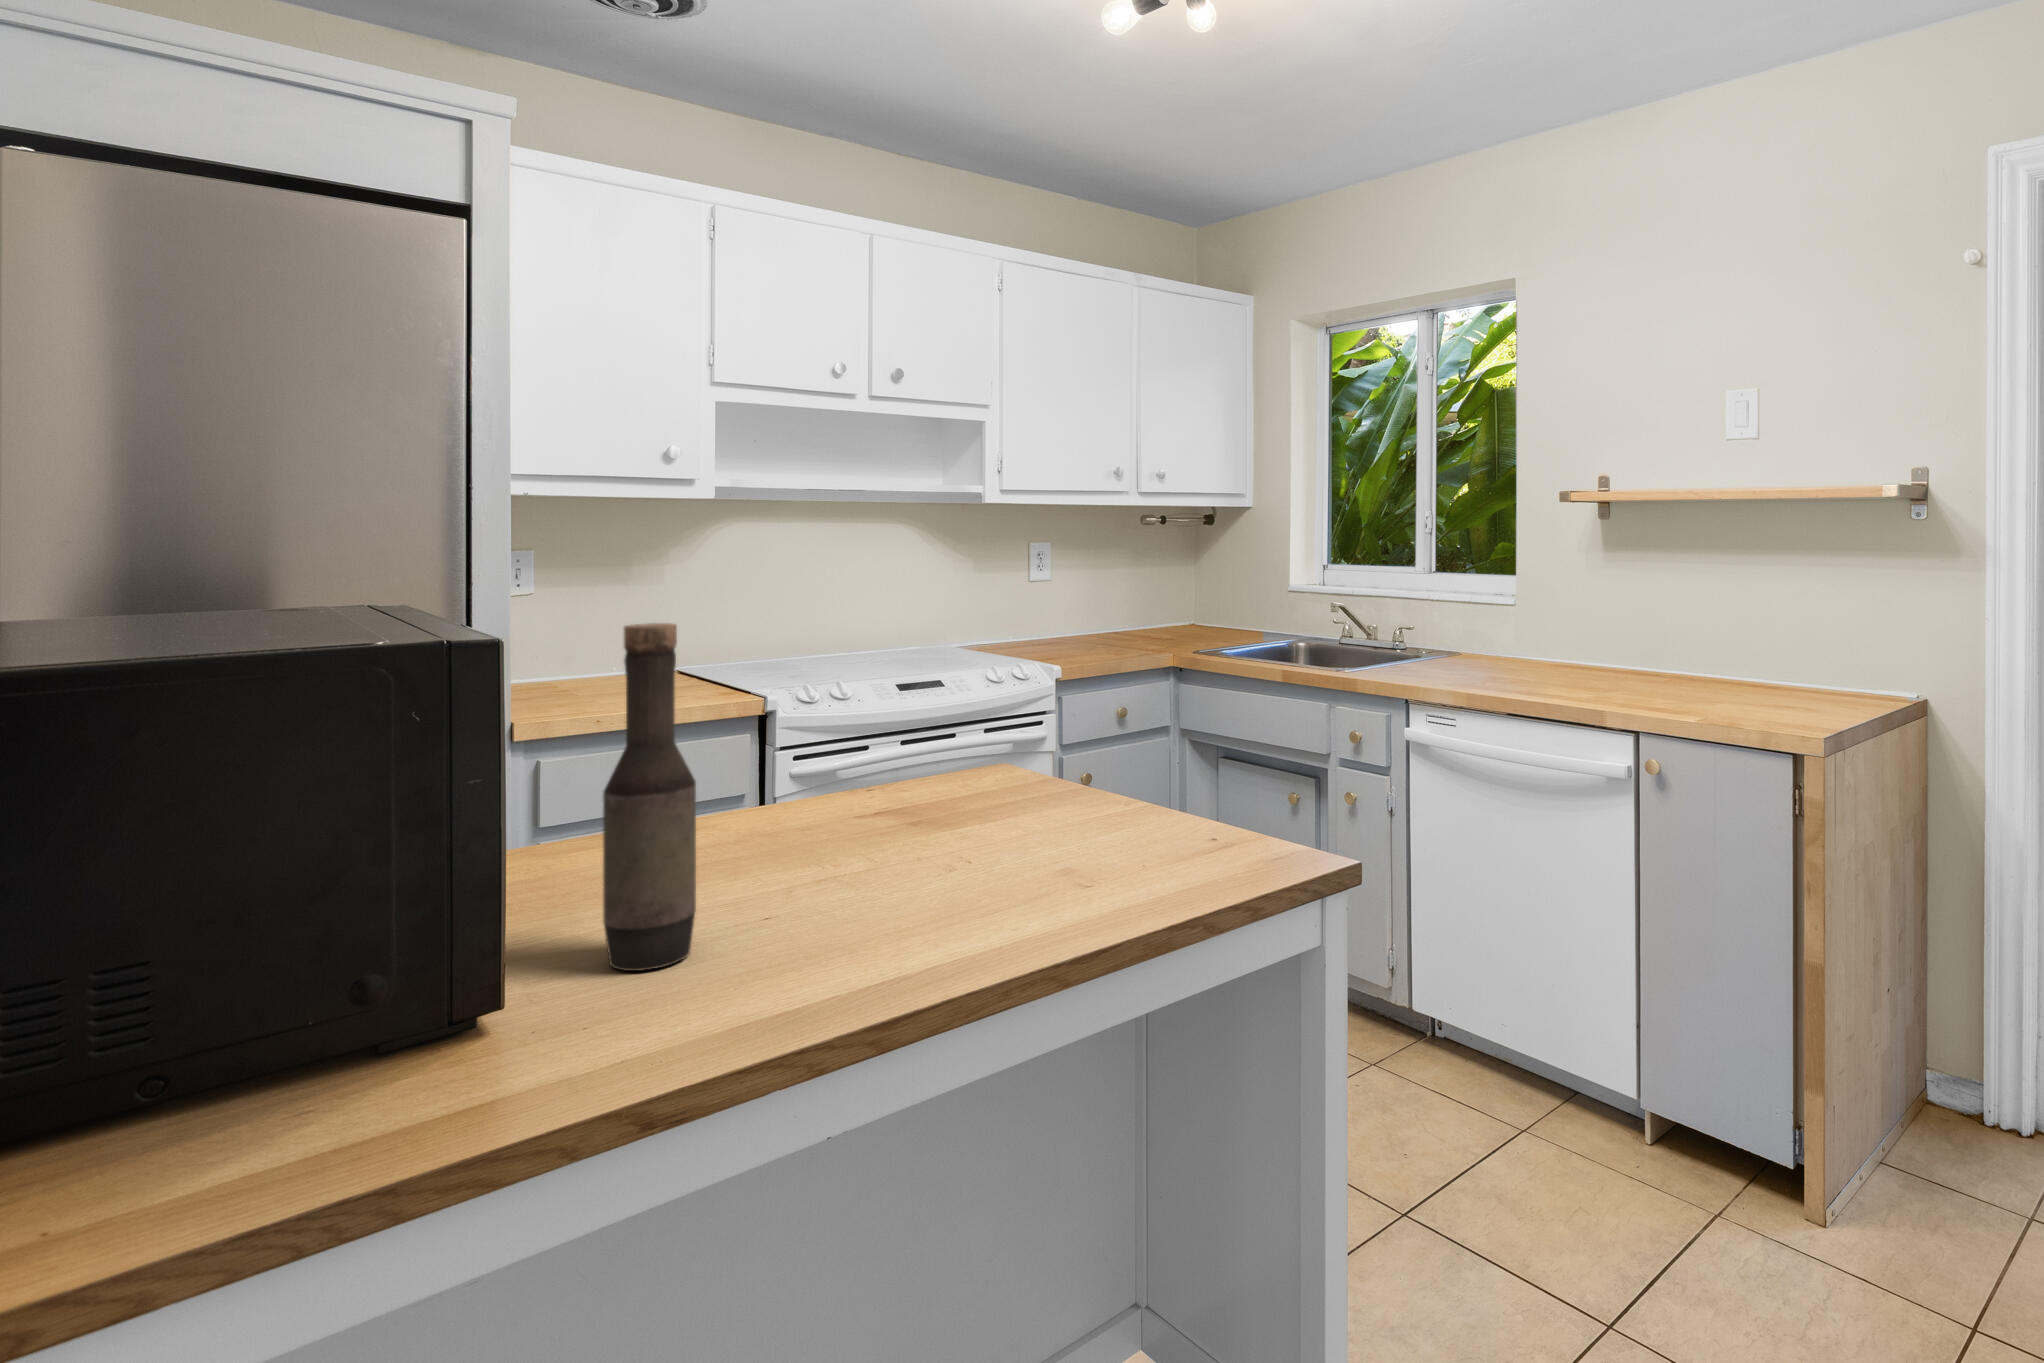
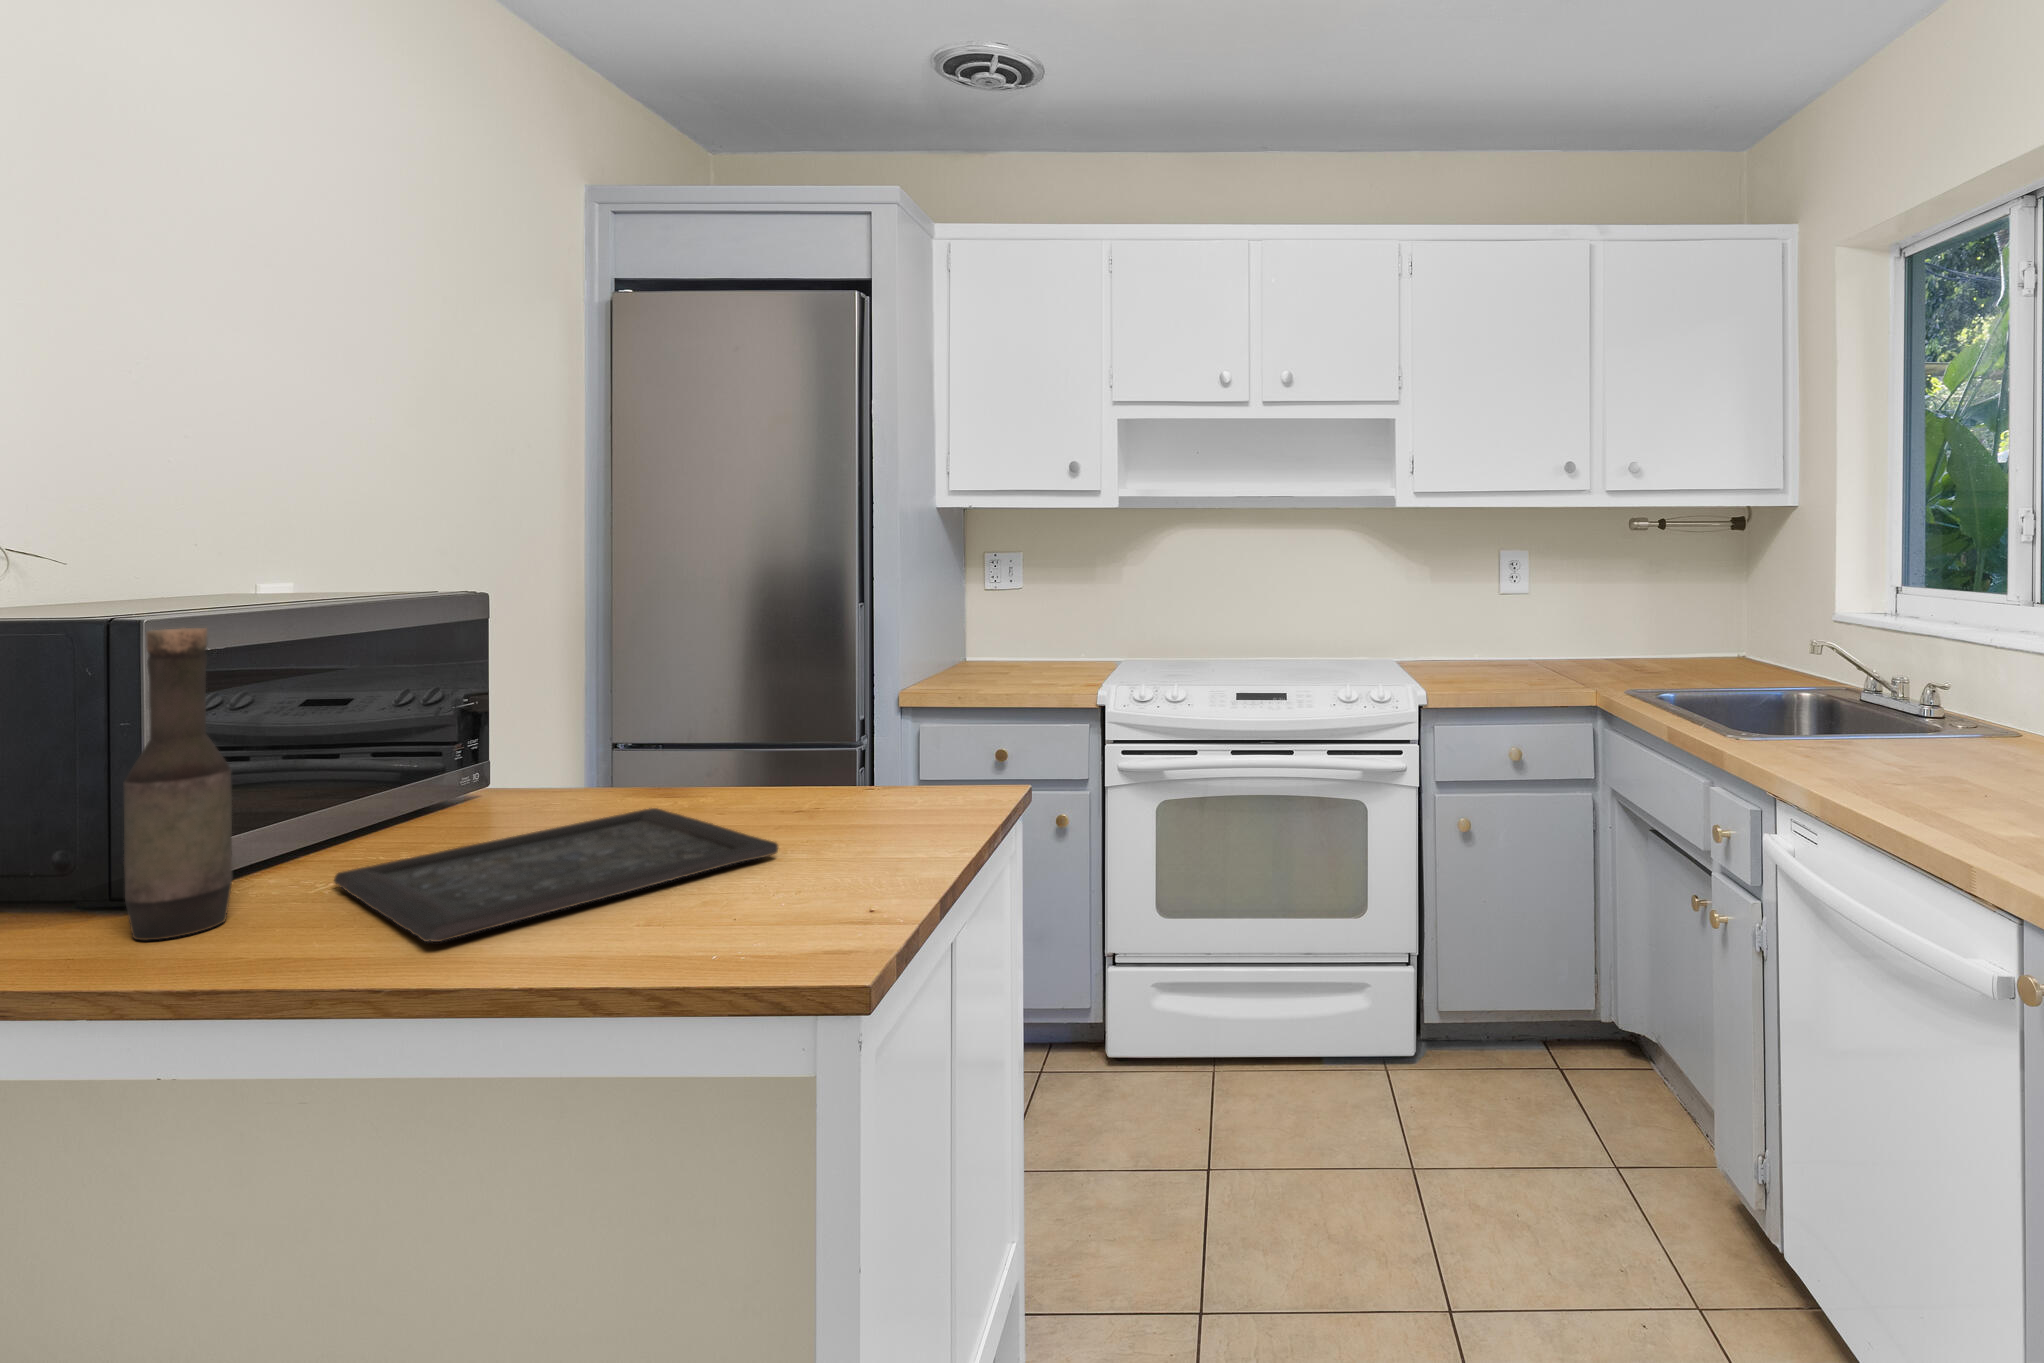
tray: none [680,802,1015,905] -> present [334,808,778,942]

